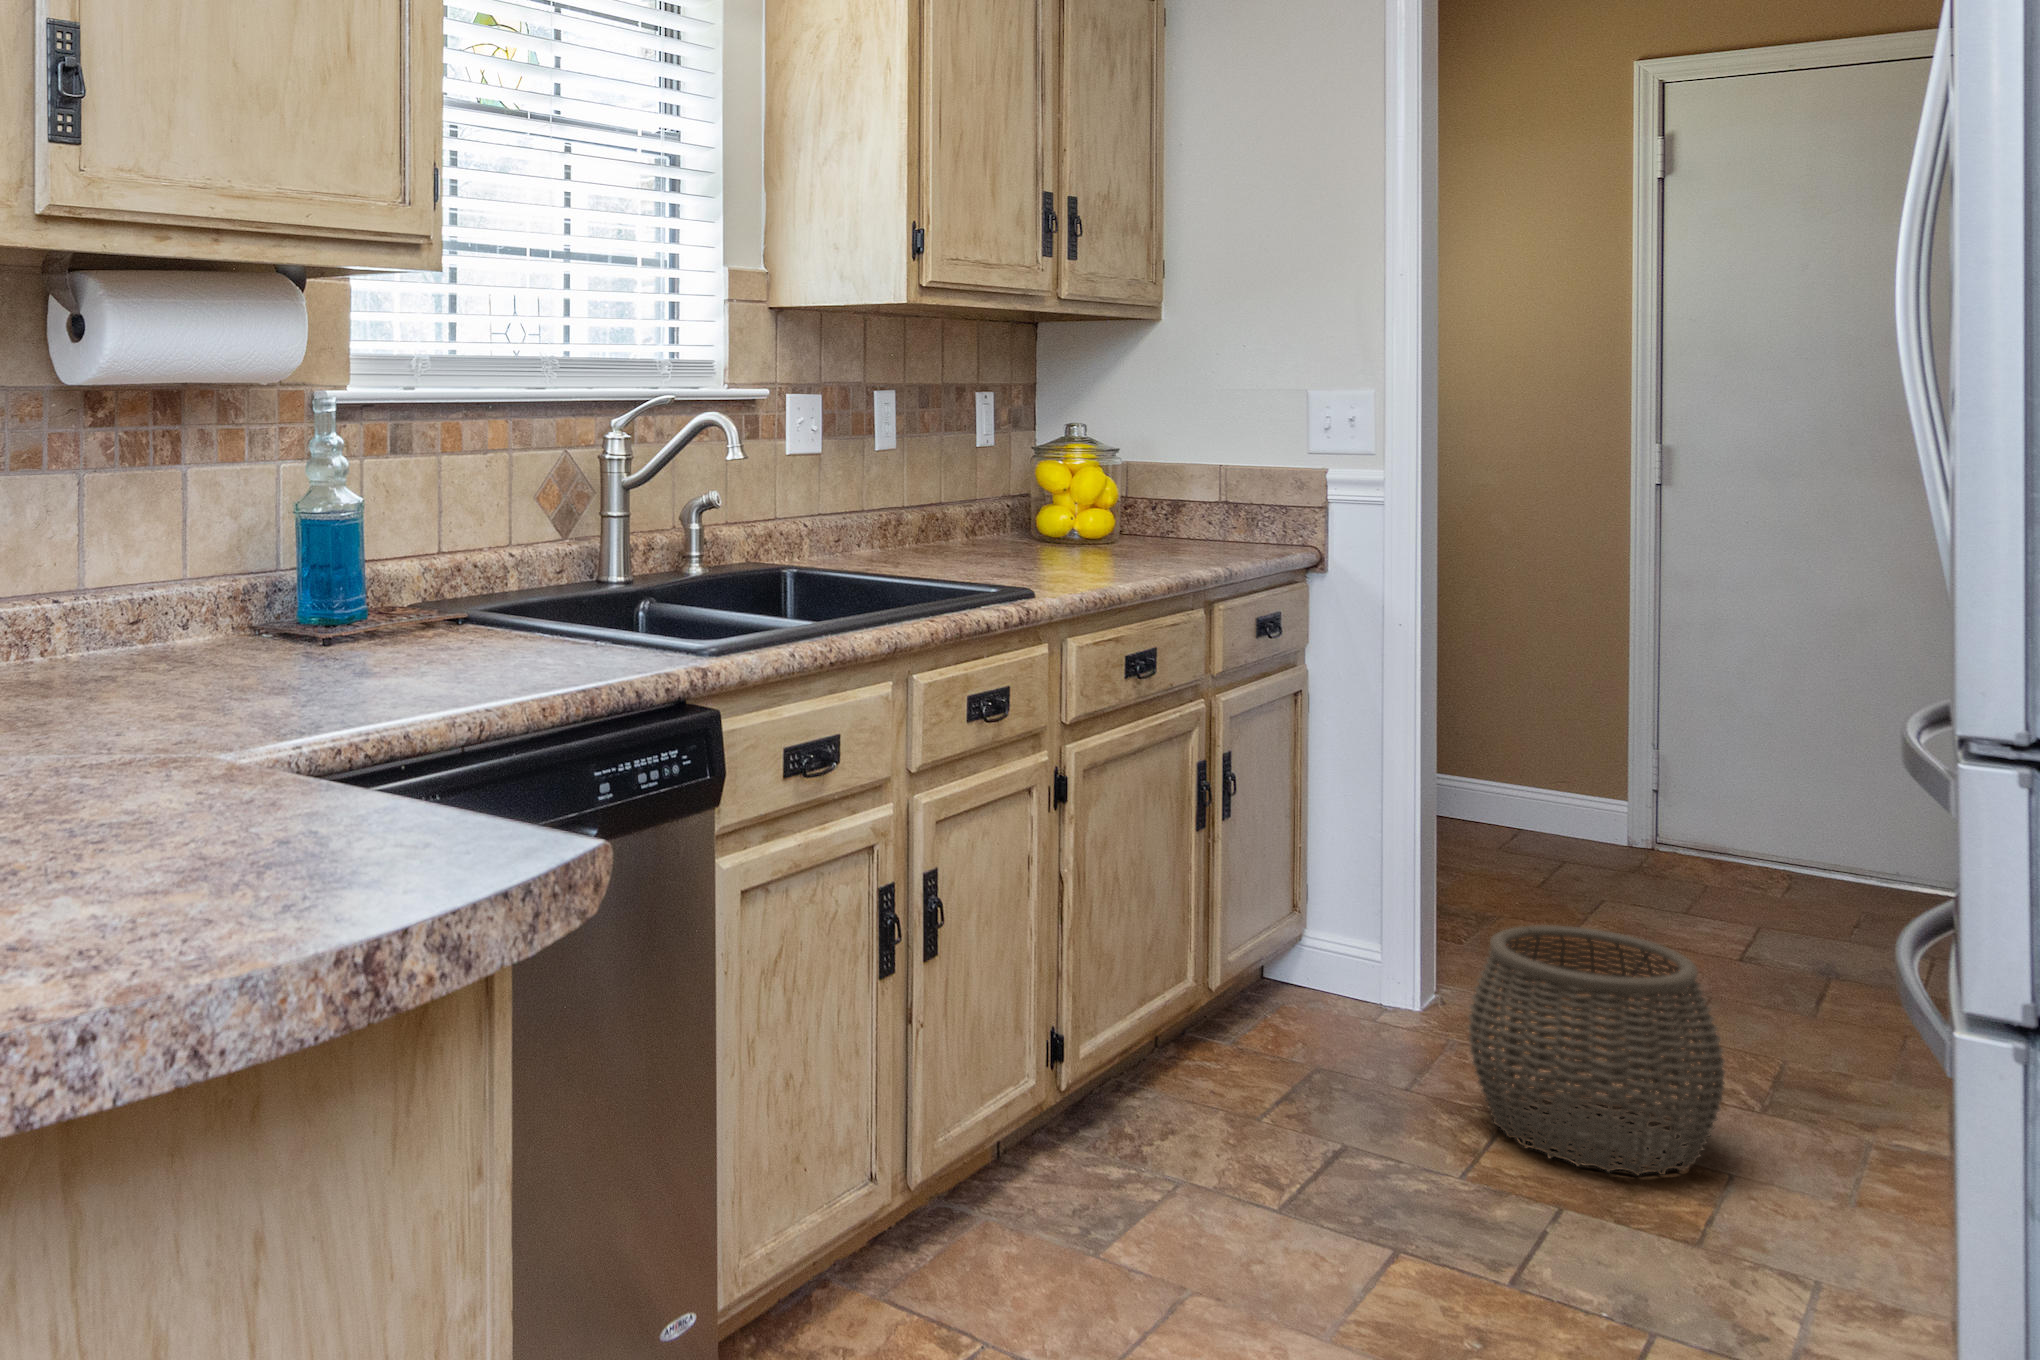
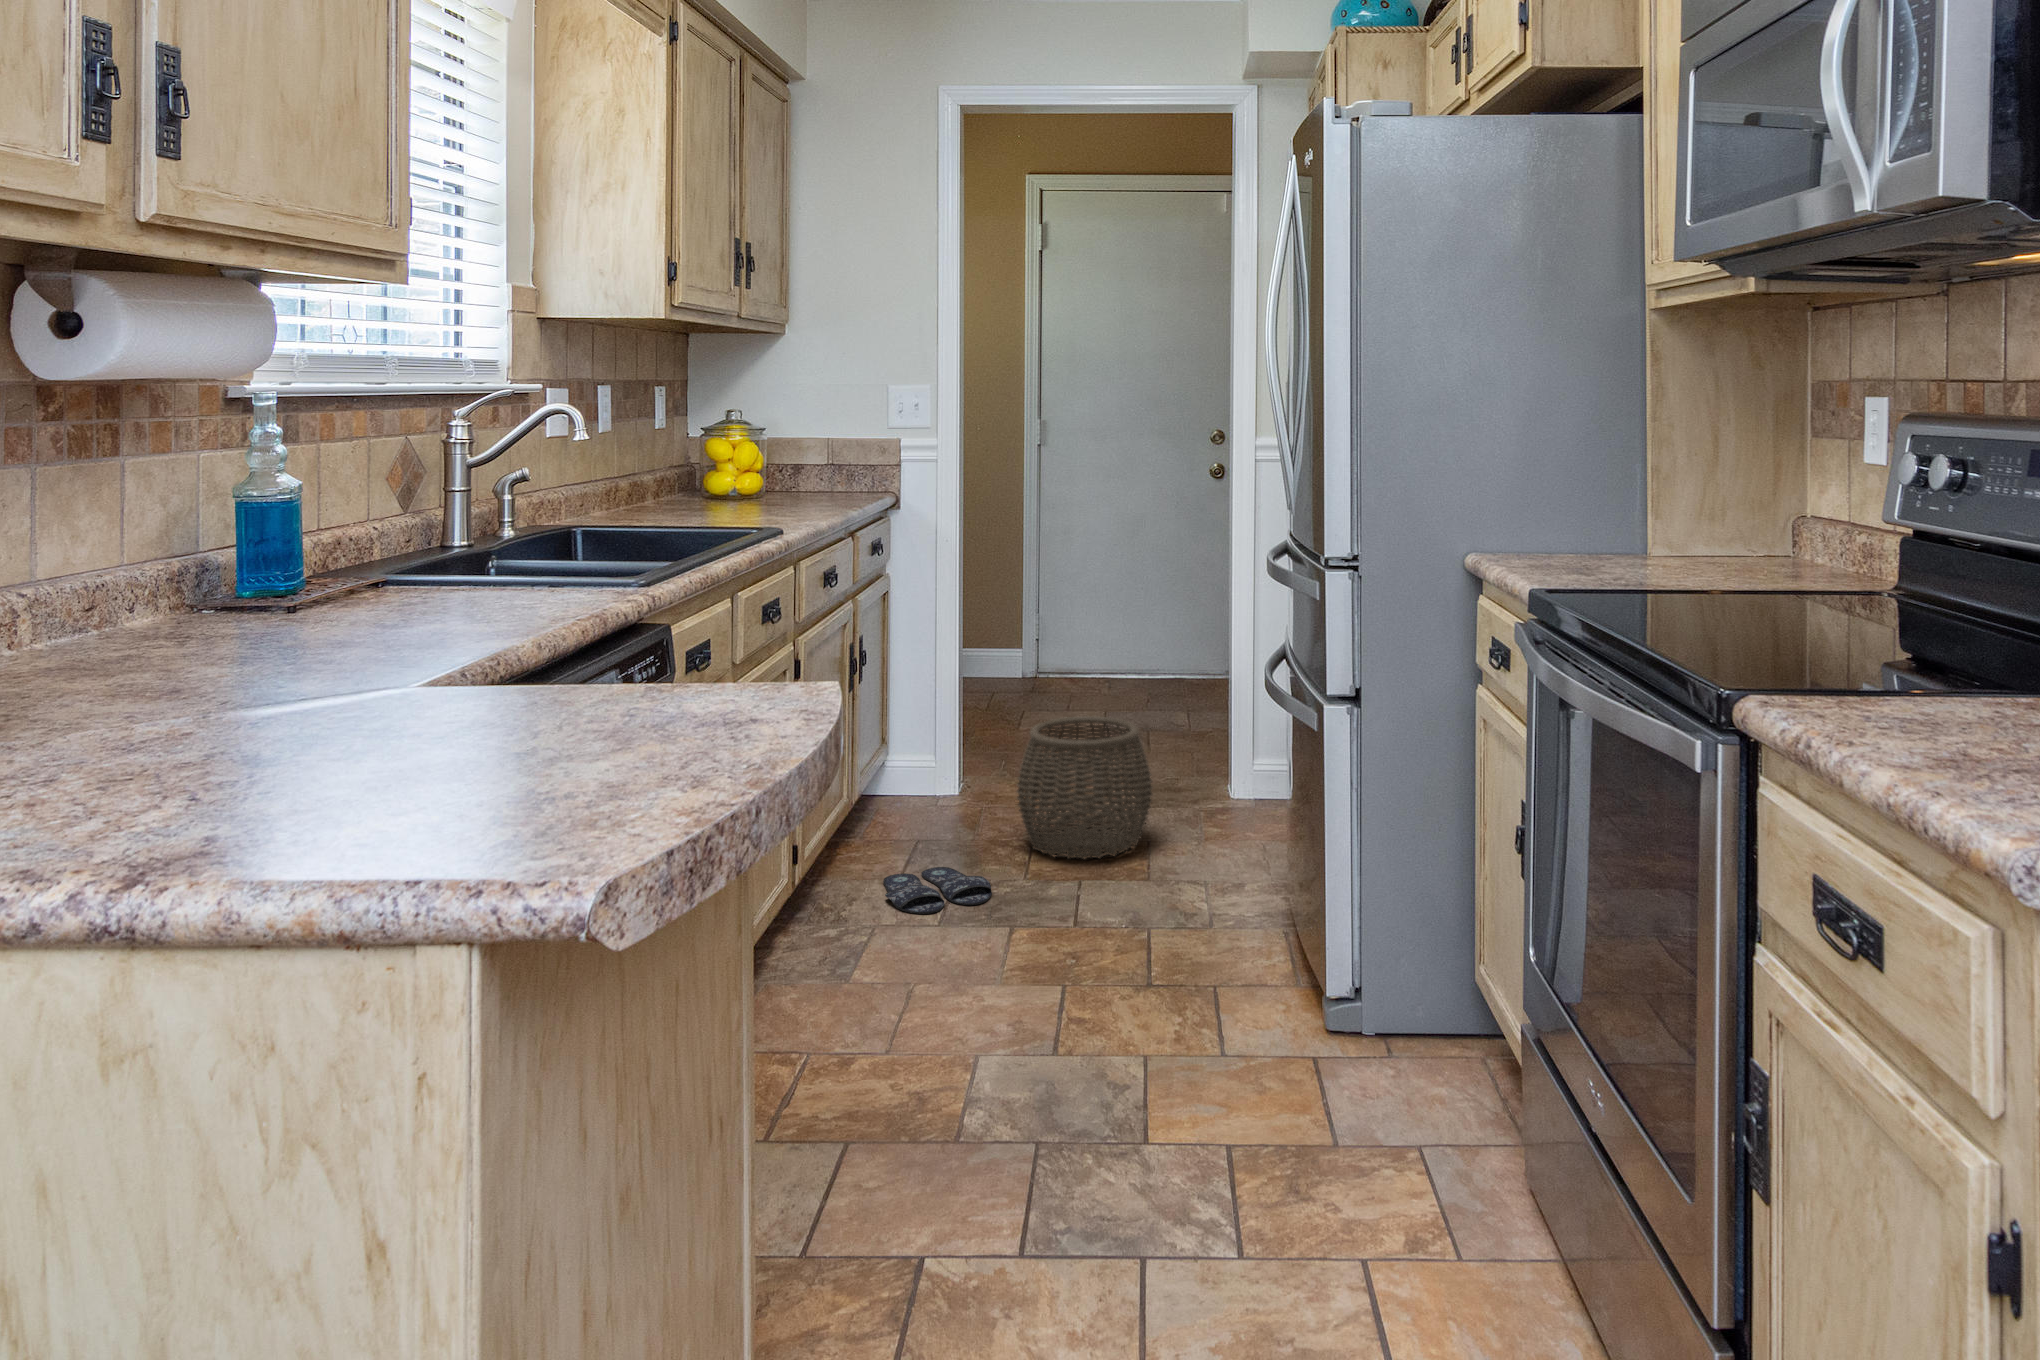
slippers: none [1219,1105,1390,1190] -> present [883,867,992,914]

